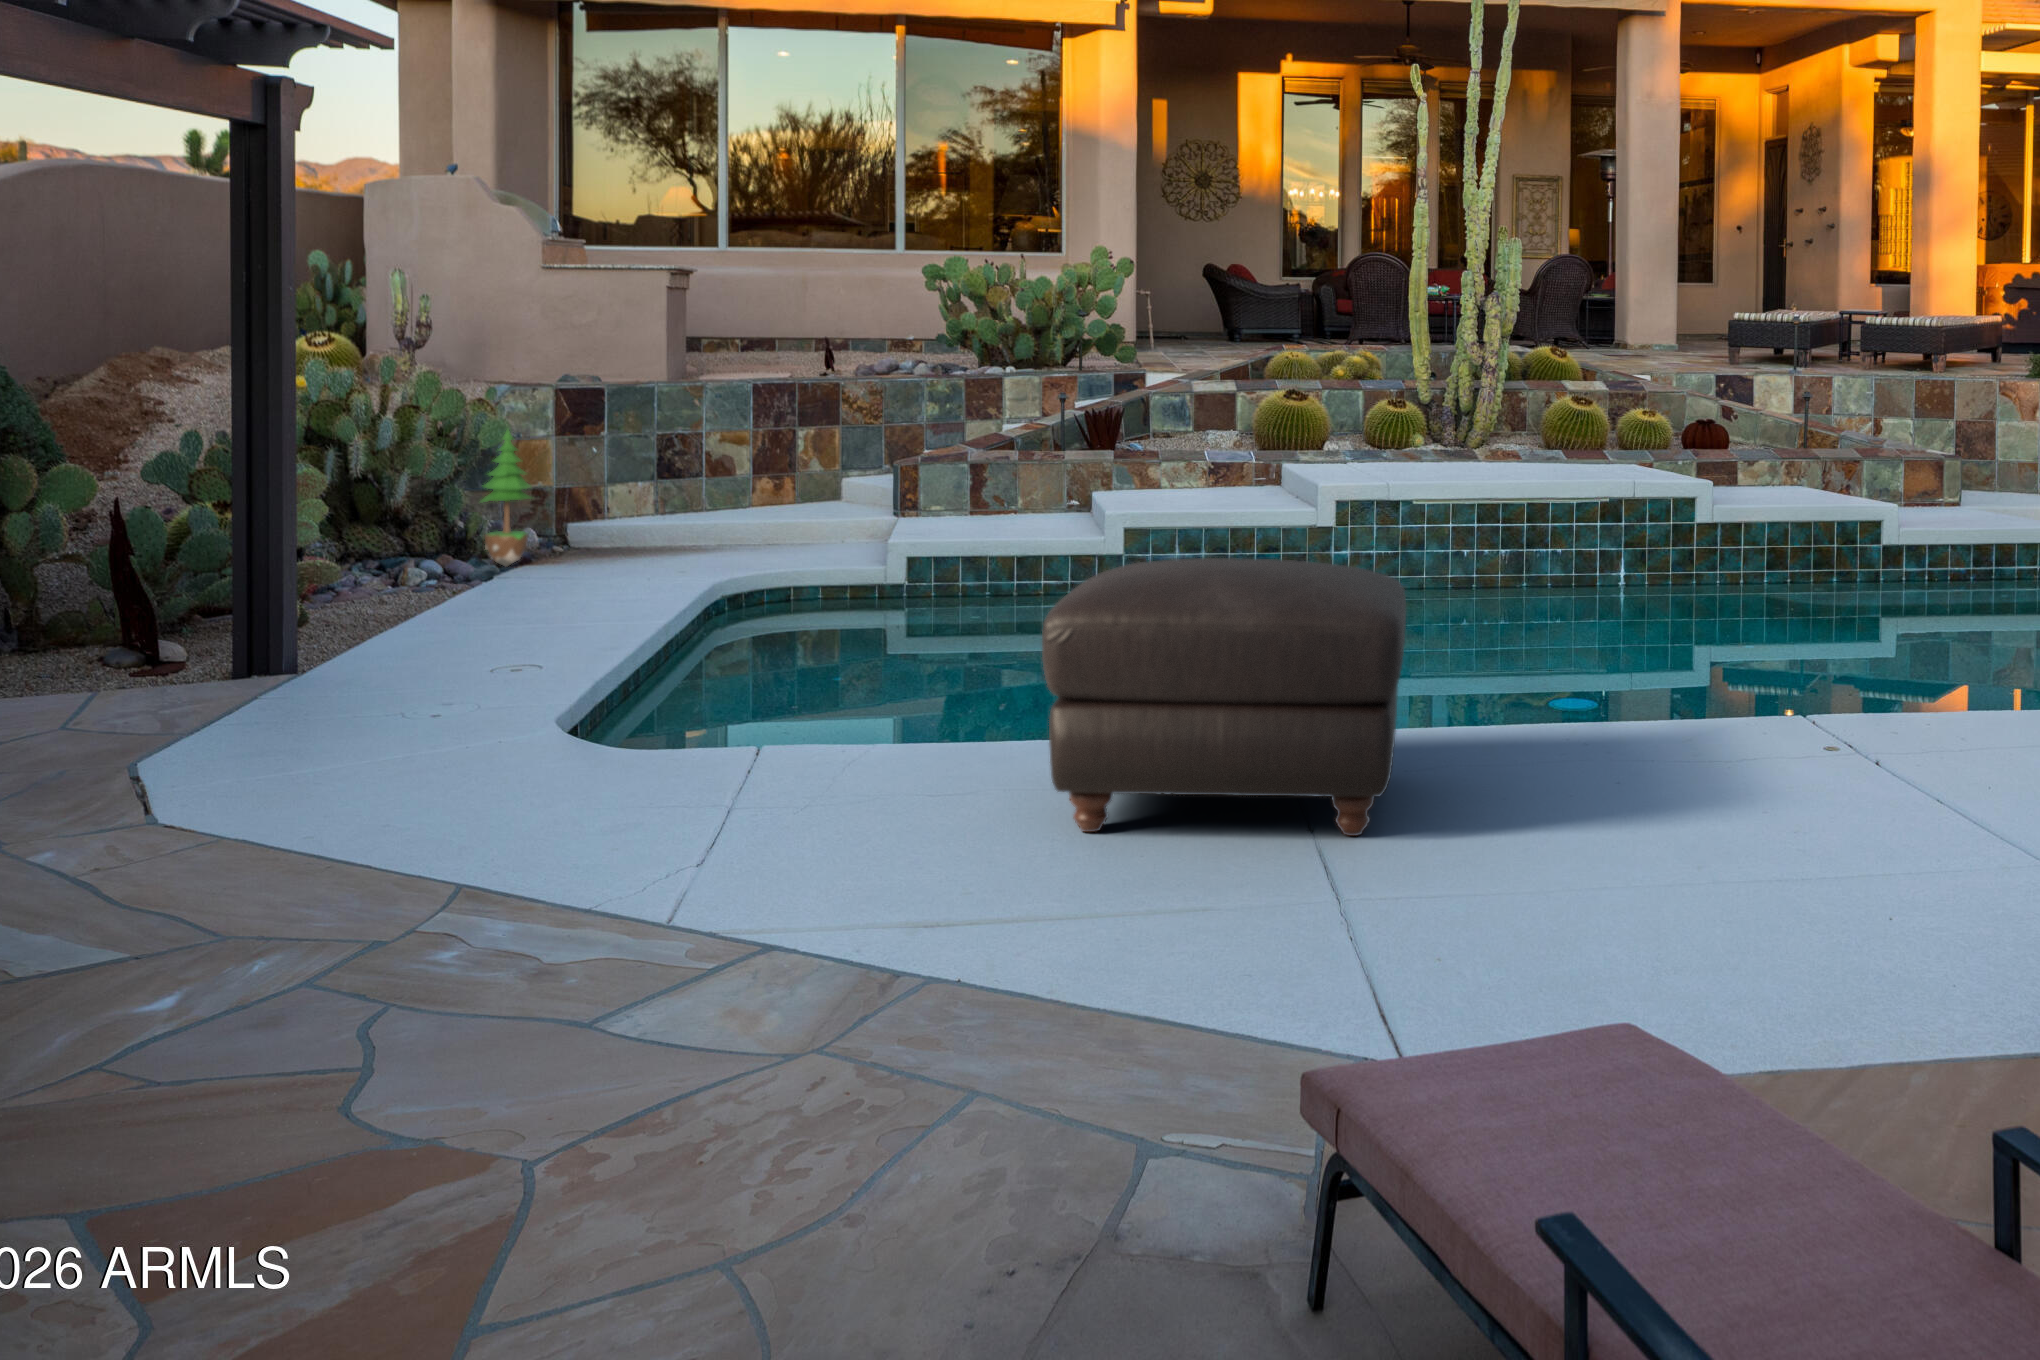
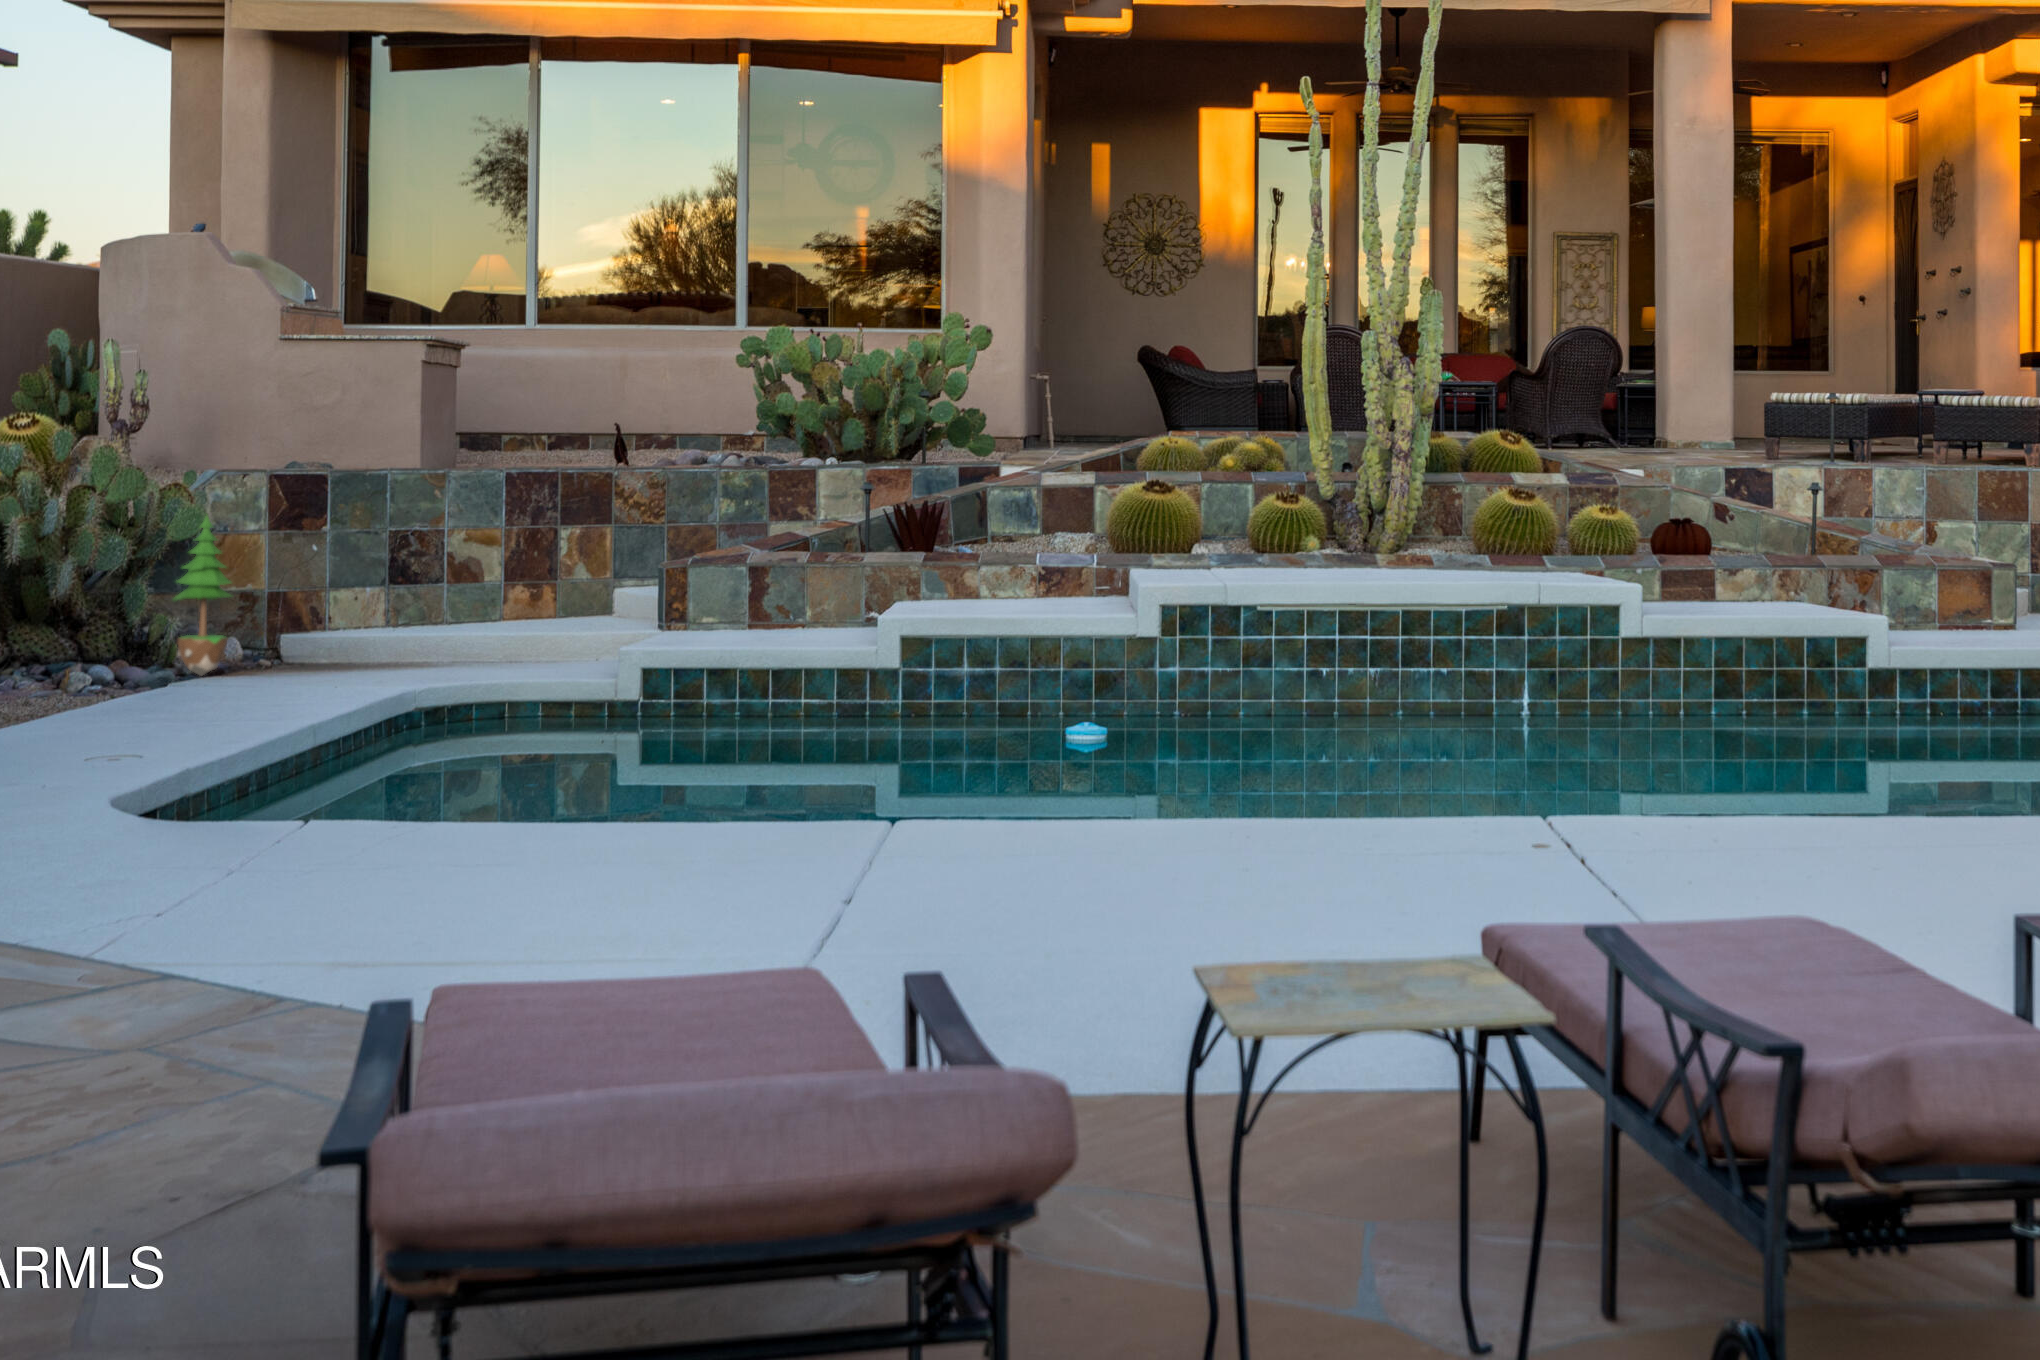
ottoman: present [1042,558,1406,836] -> none [594,605,1046,904]

